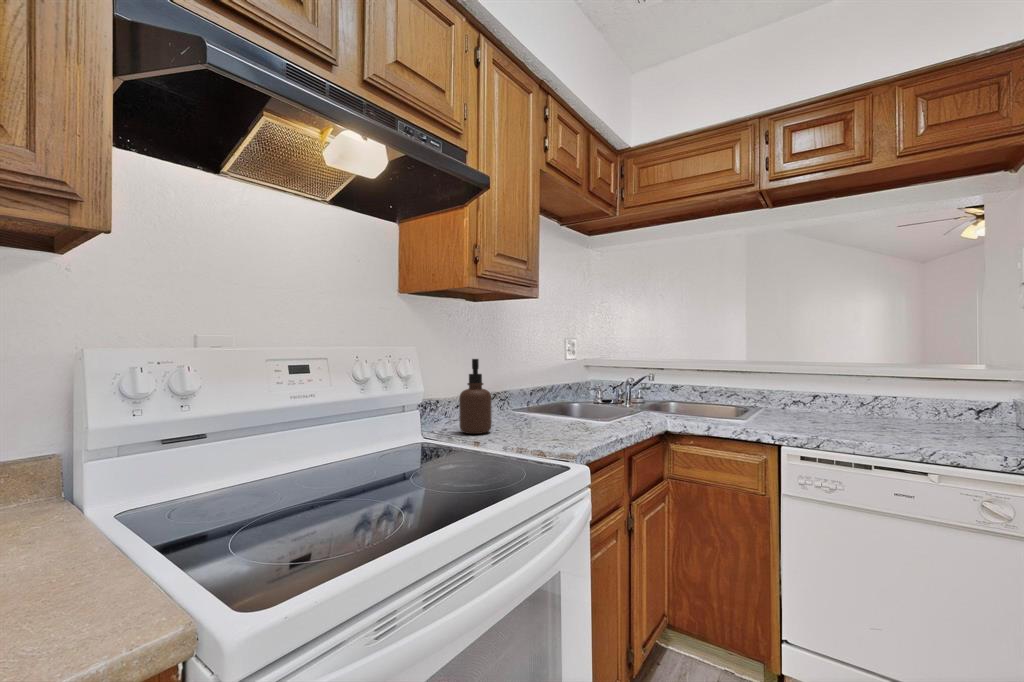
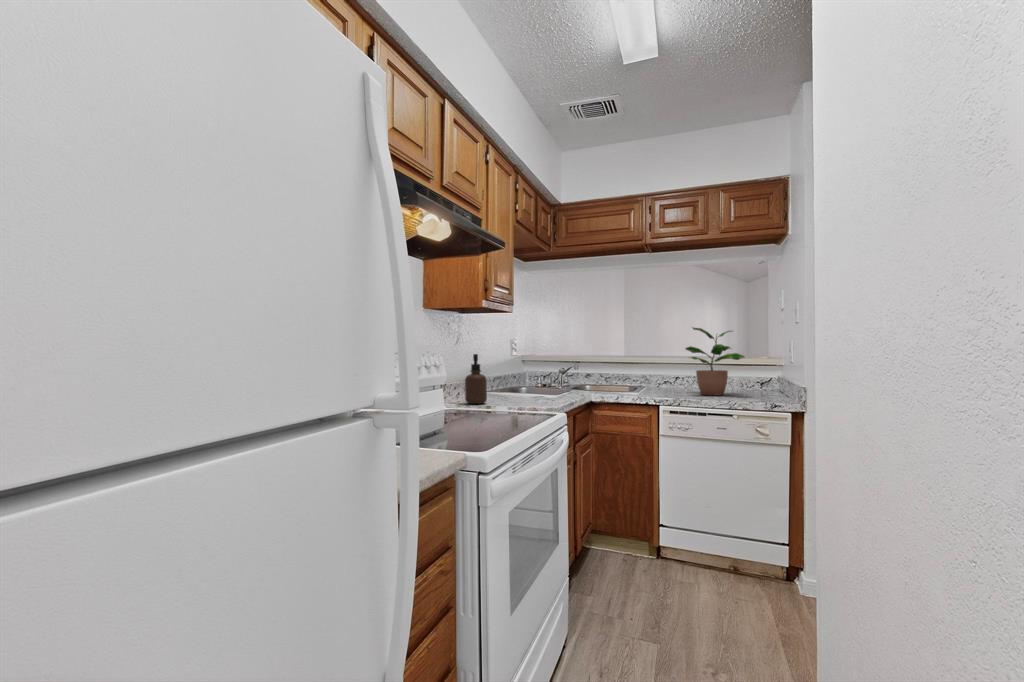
potted plant: none [829,315,948,430] -> present [686,328,744,395]

